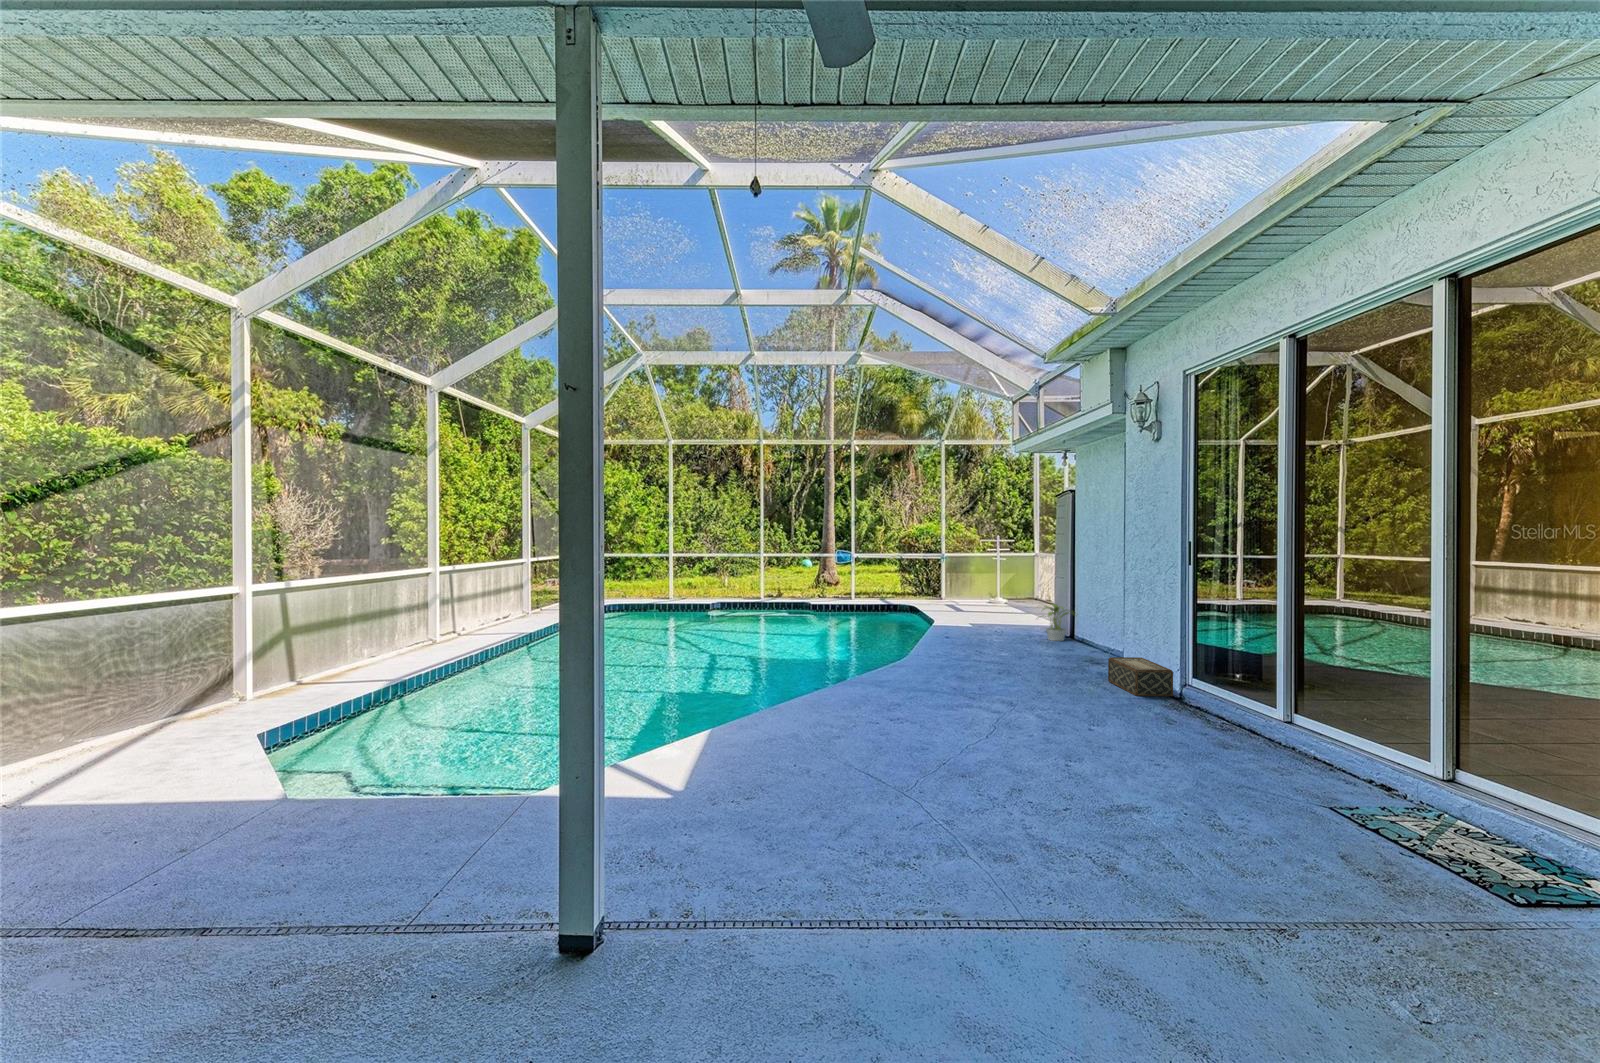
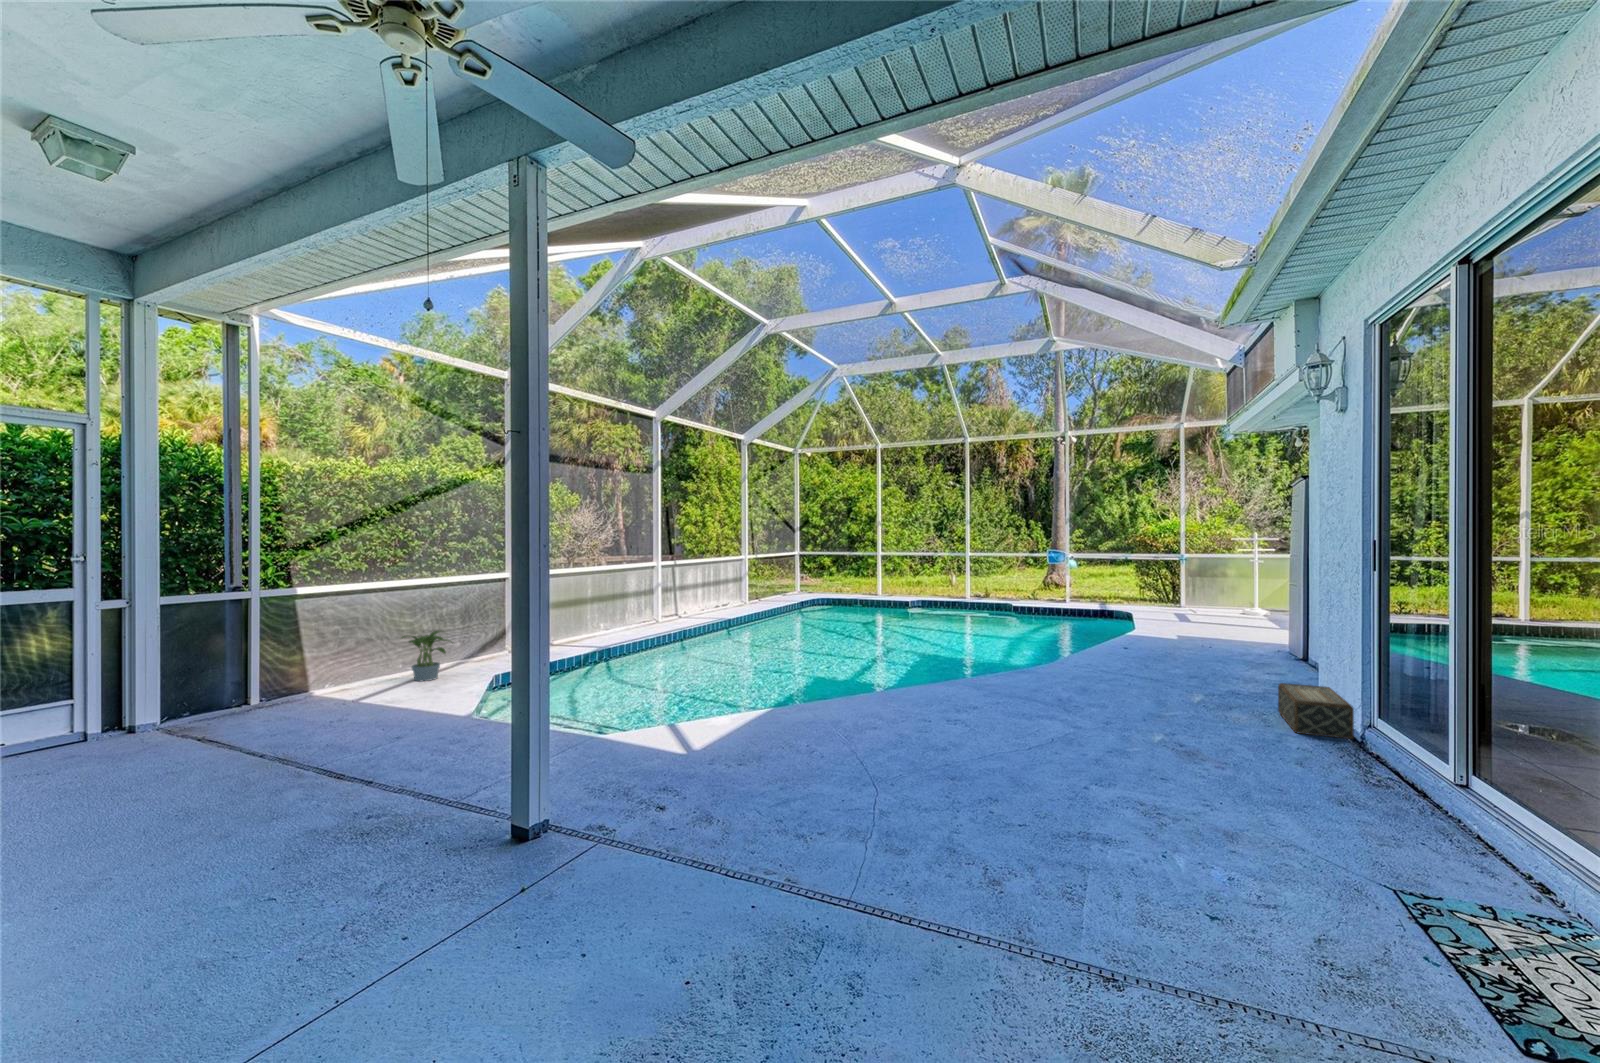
potted plant: present [1043,604,1070,641] -> present [402,631,449,681]

